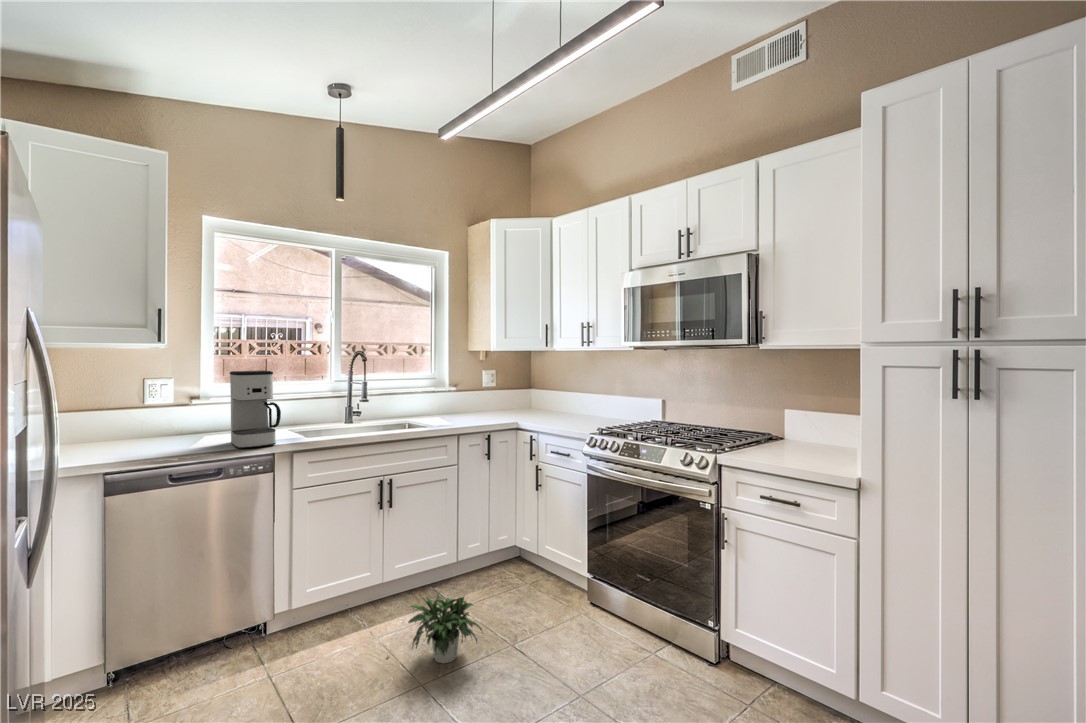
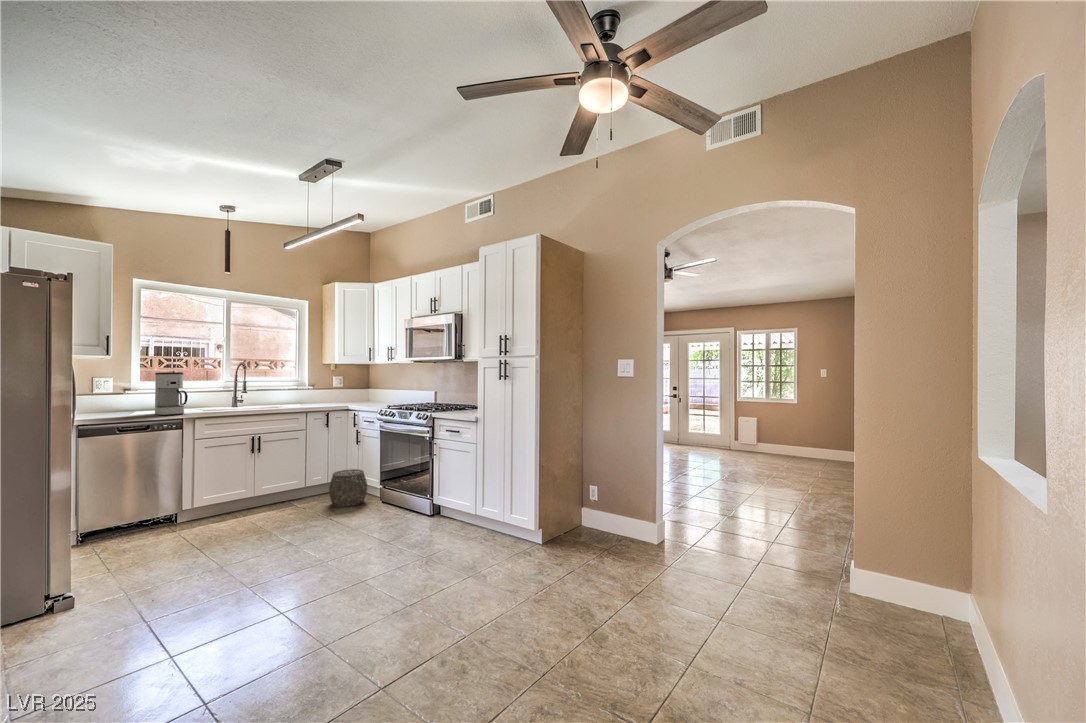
woven basket: none [503,536,567,611] -> present [329,469,367,507]
potted plant: present [387,593,482,663] -> none [250,490,307,526]

